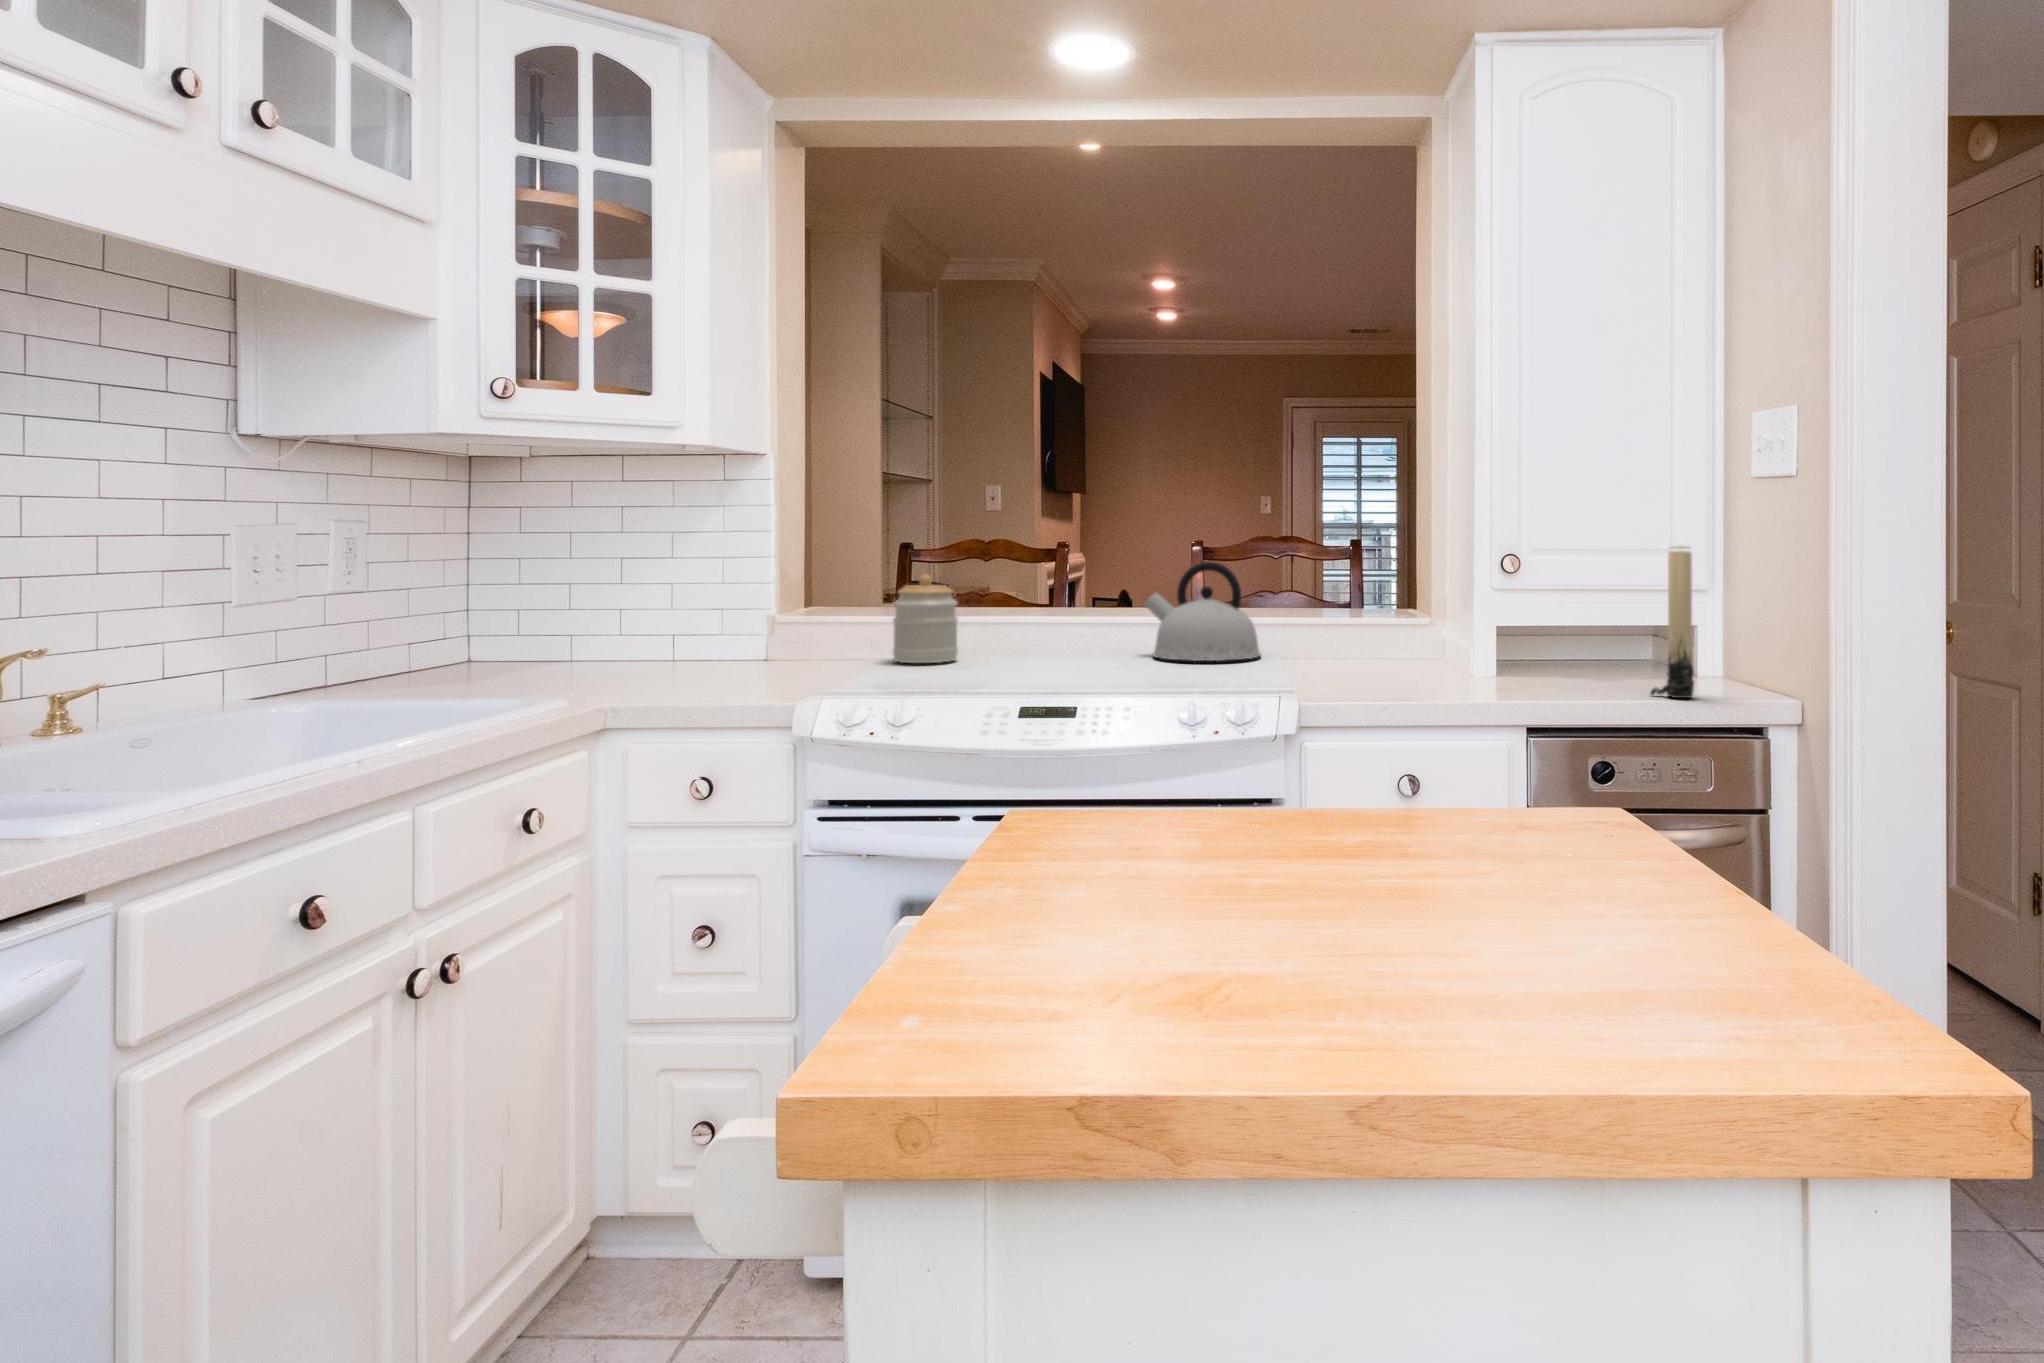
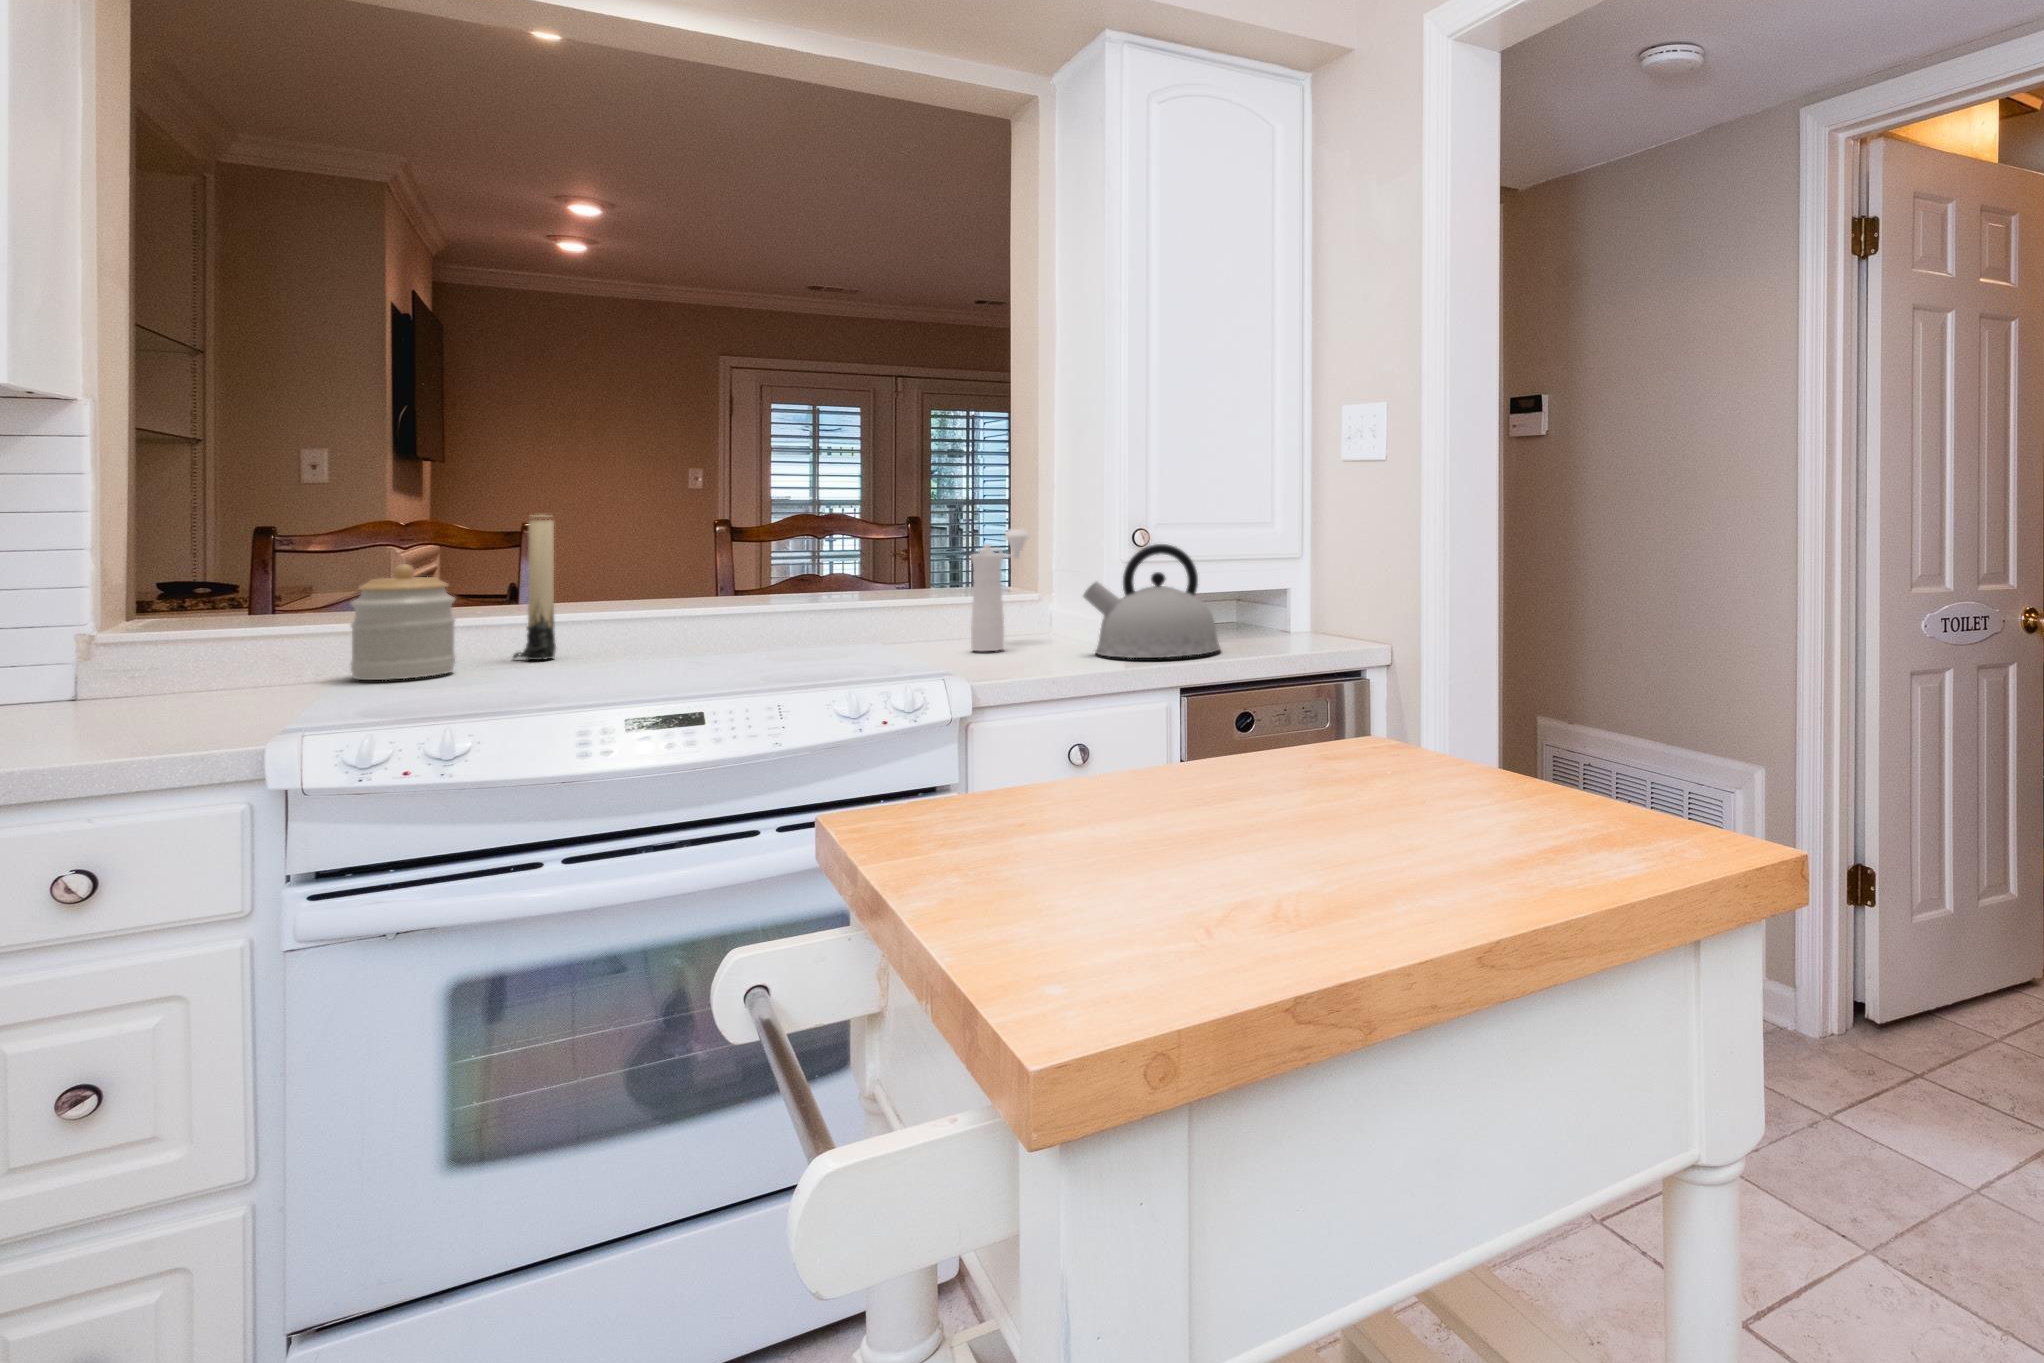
candle: present [1651,546,1694,698] -> present [513,515,556,660]
pepper mill: none [1341,555,1406,674] -> present [971,529,1029,651]
kettle: present [1145,562,1261,661] -> present [1083,544,1220,658]

